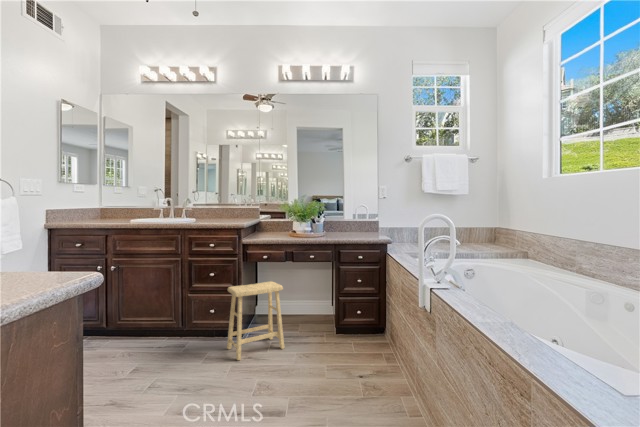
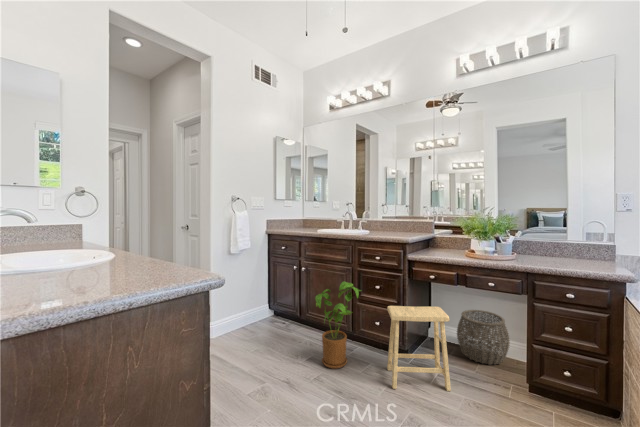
house plant: none [145,270,199,364] -> present [315,282,361,369]
woven basket: none [281,284,320,325] -> present [457,310,510,365]

